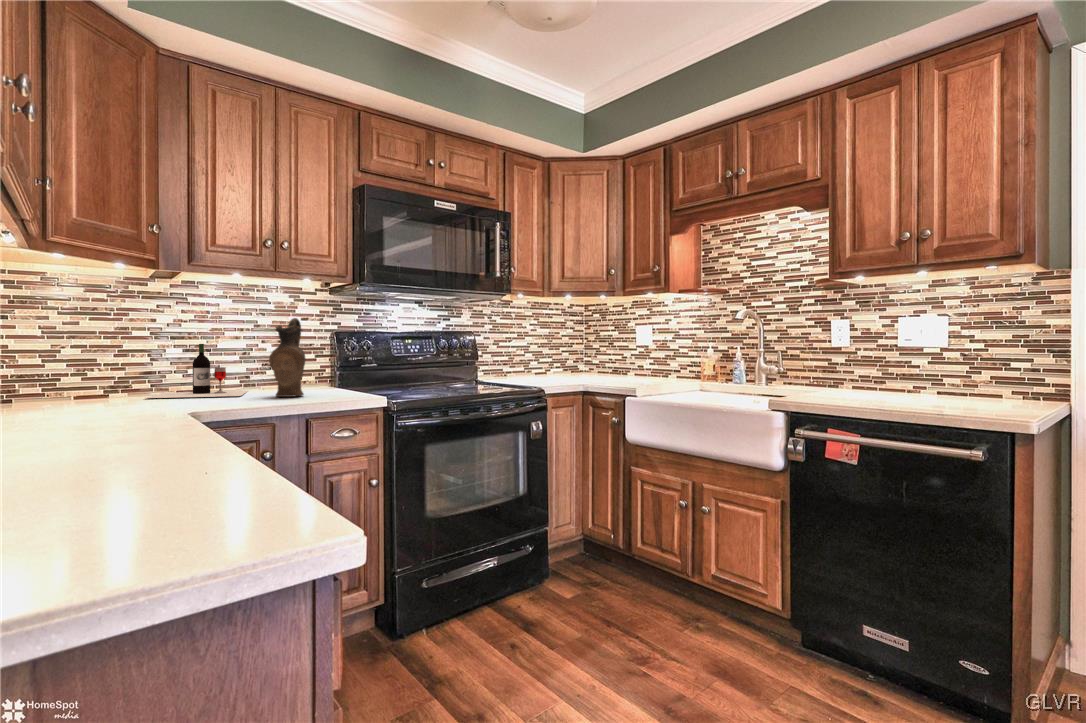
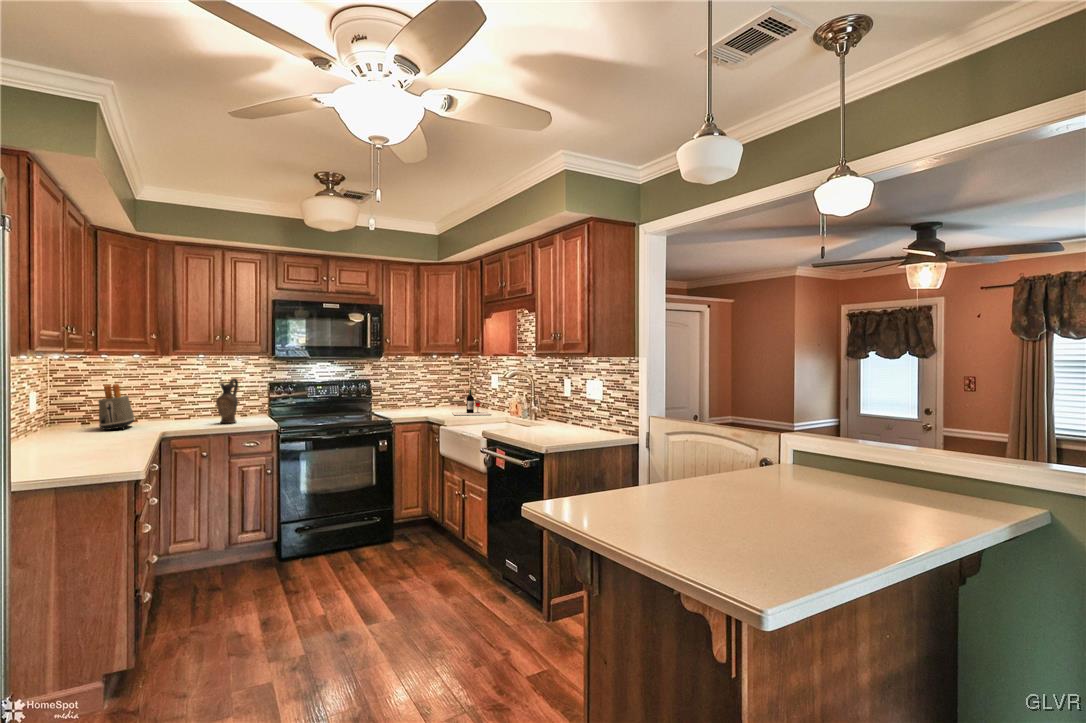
toaster: none [46,318,119,412] -> present [98,384,135,430]
wine bottle: present [146,344,248,398] -> present [452,389,491,415]

